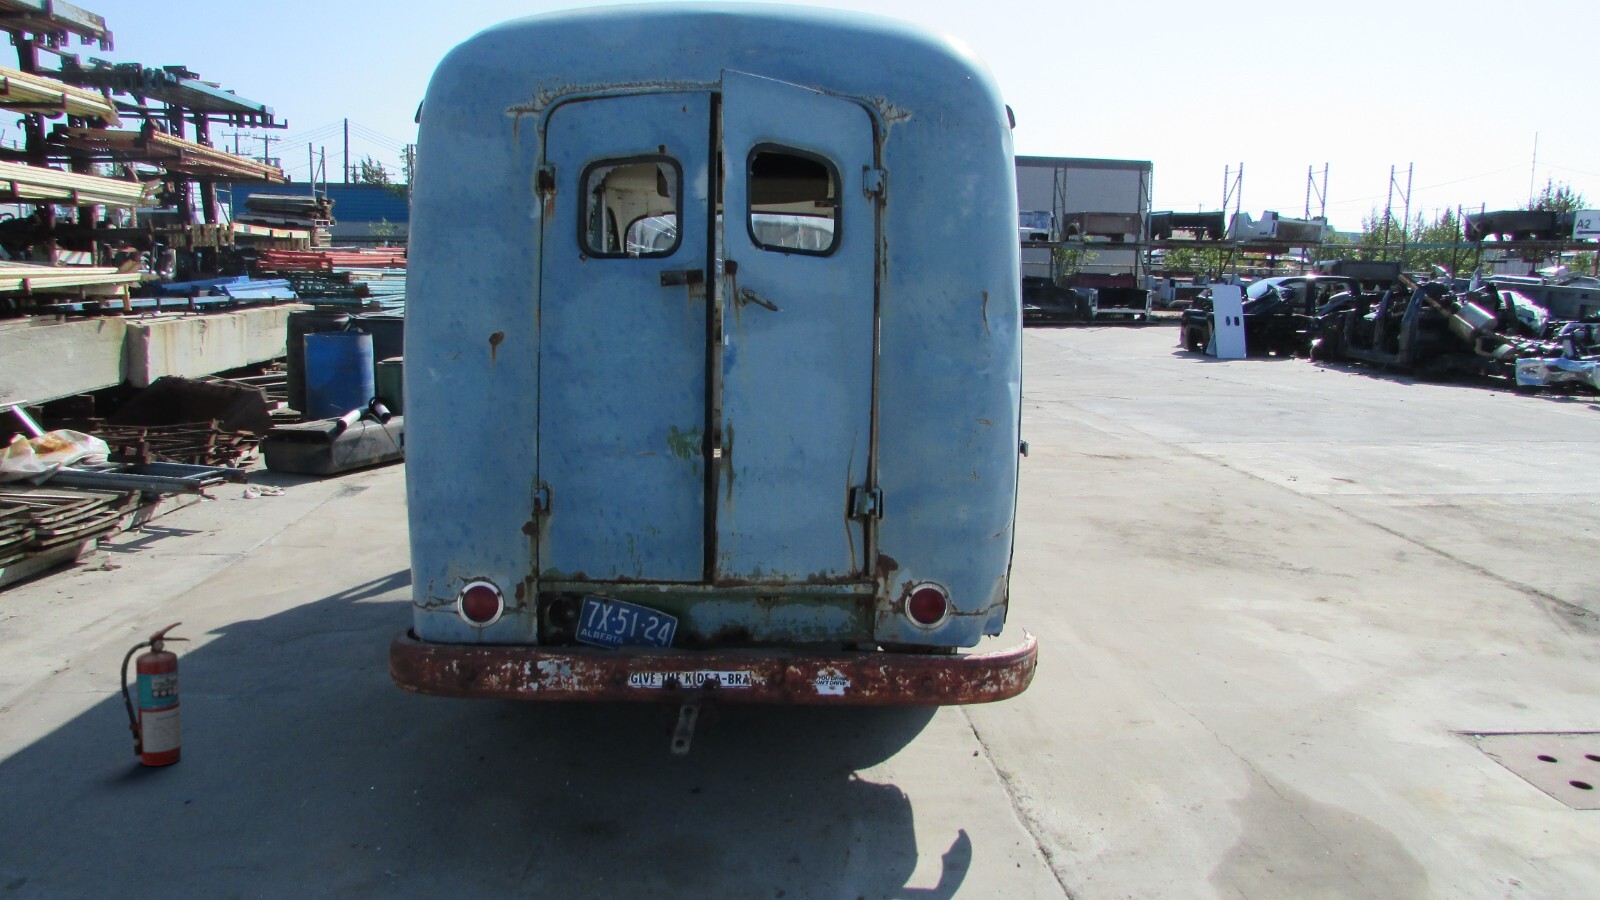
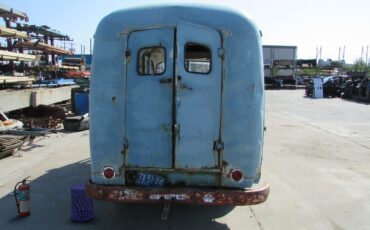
waste bin: none [331,646,416,777] -> present [71,184,94,221]

